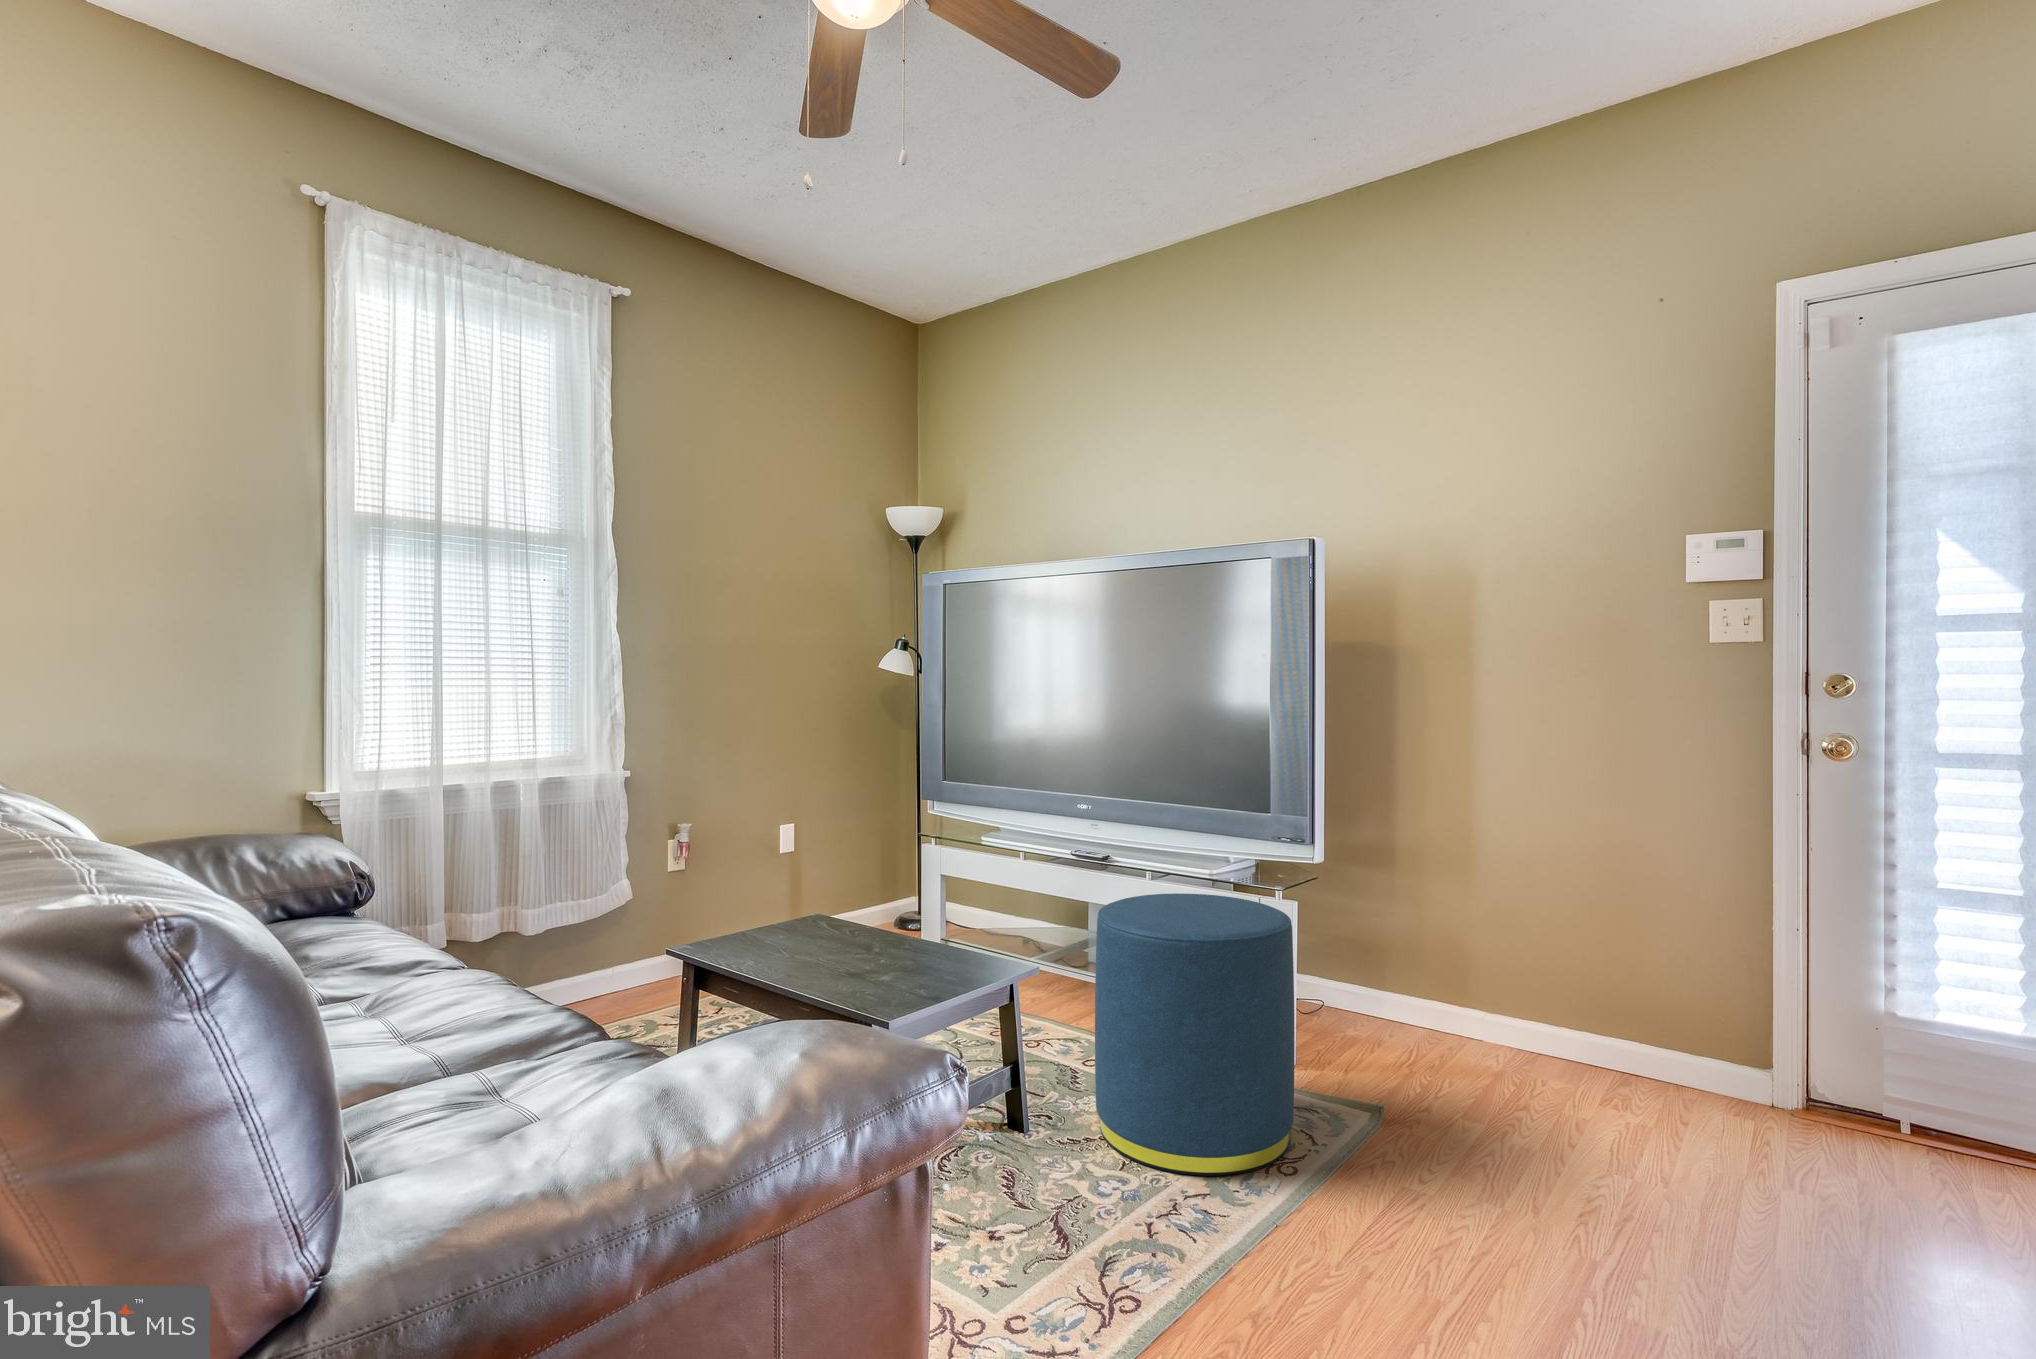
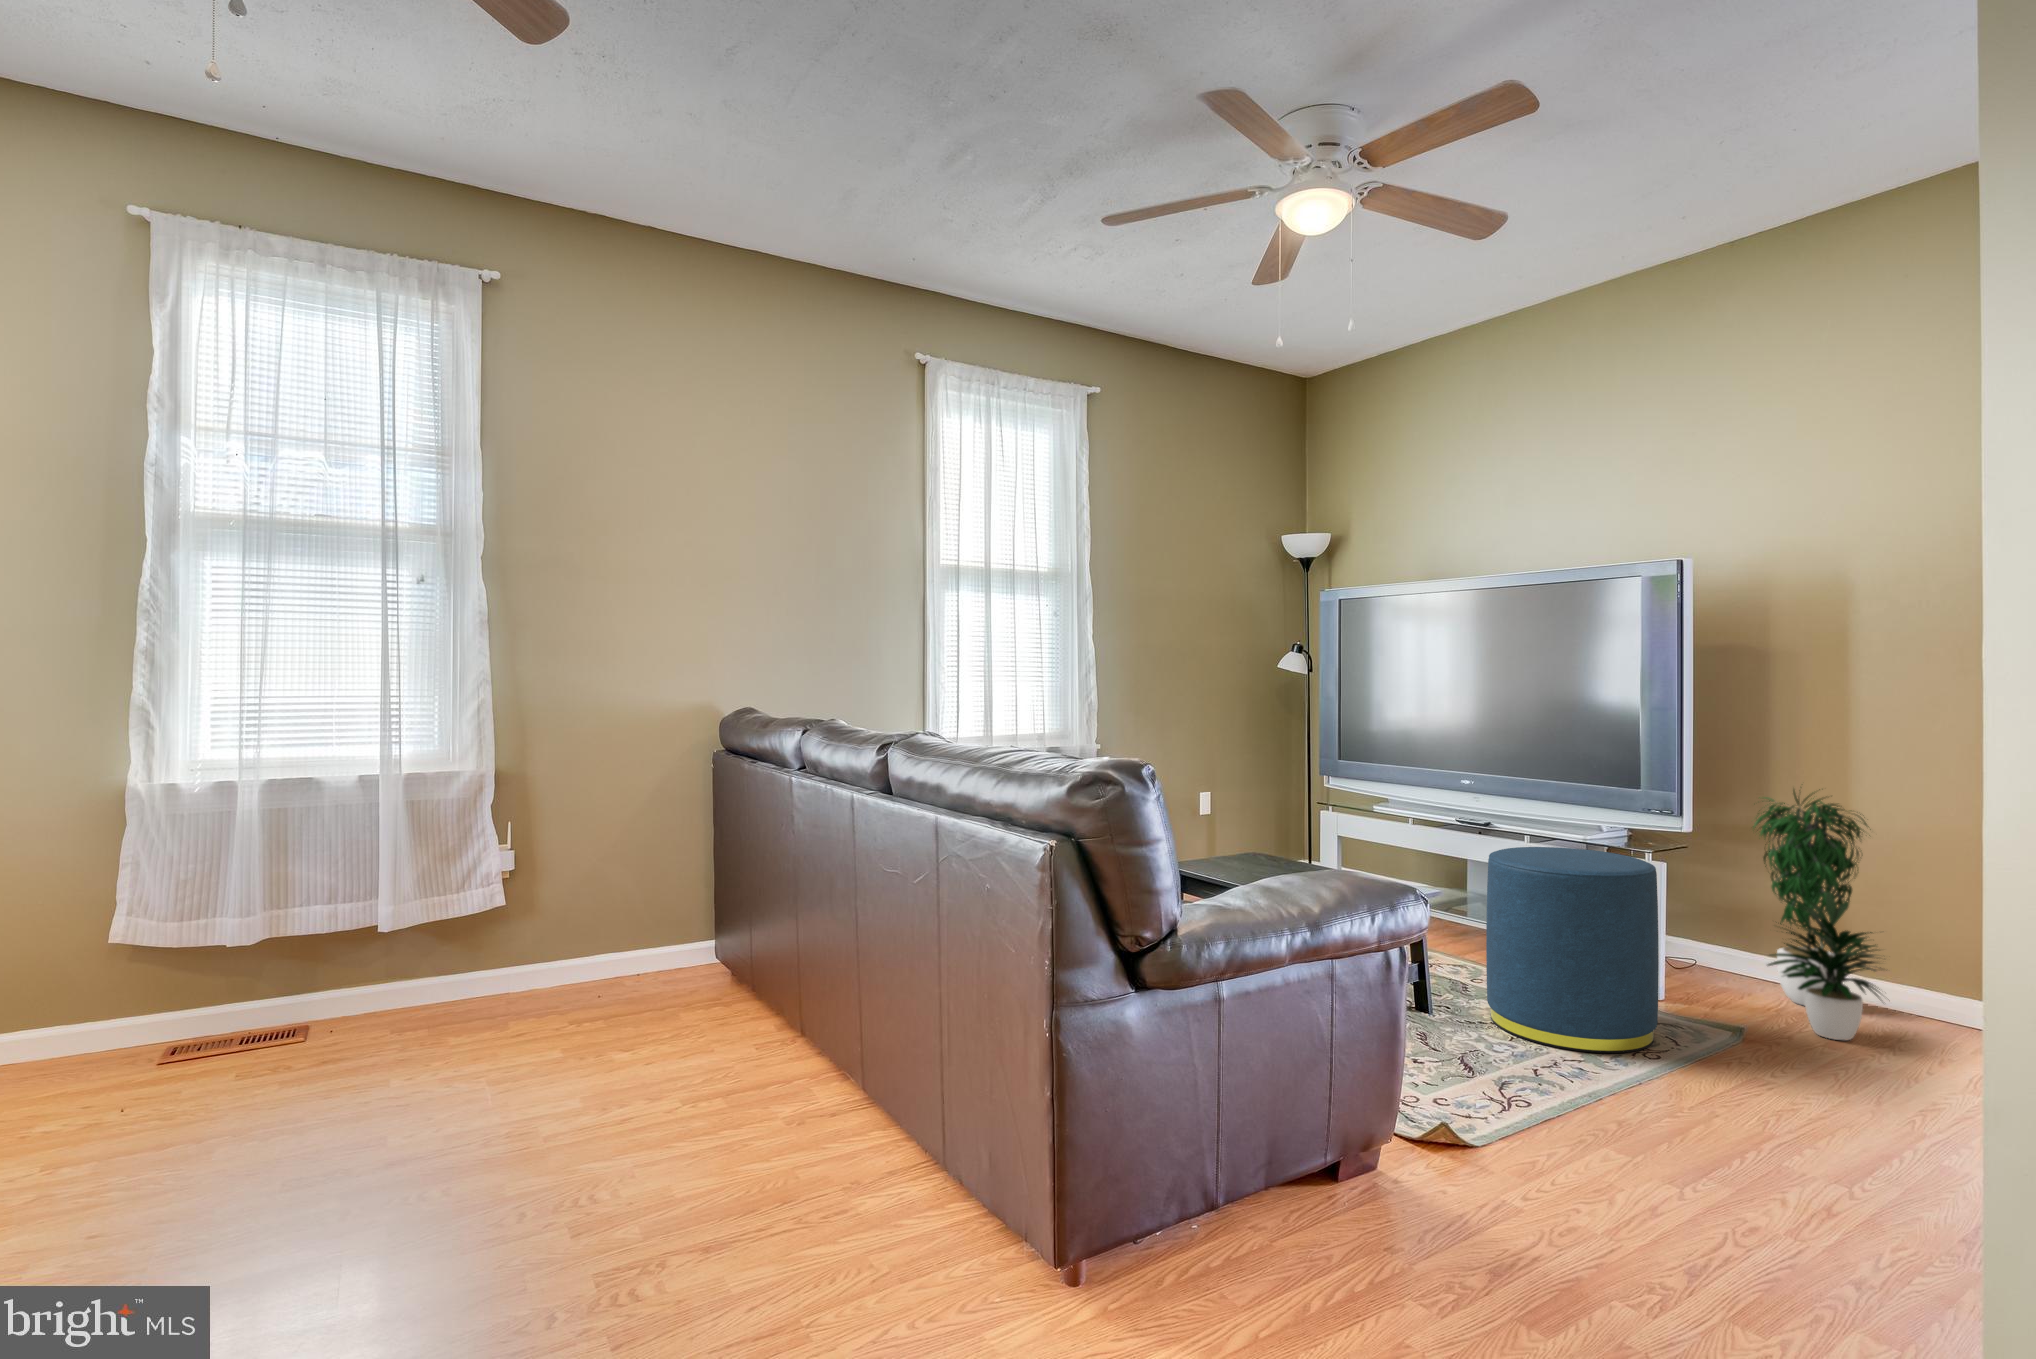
potted plant: none [1382,797,1531,1109] -> present [1753,789,1883,1040]

